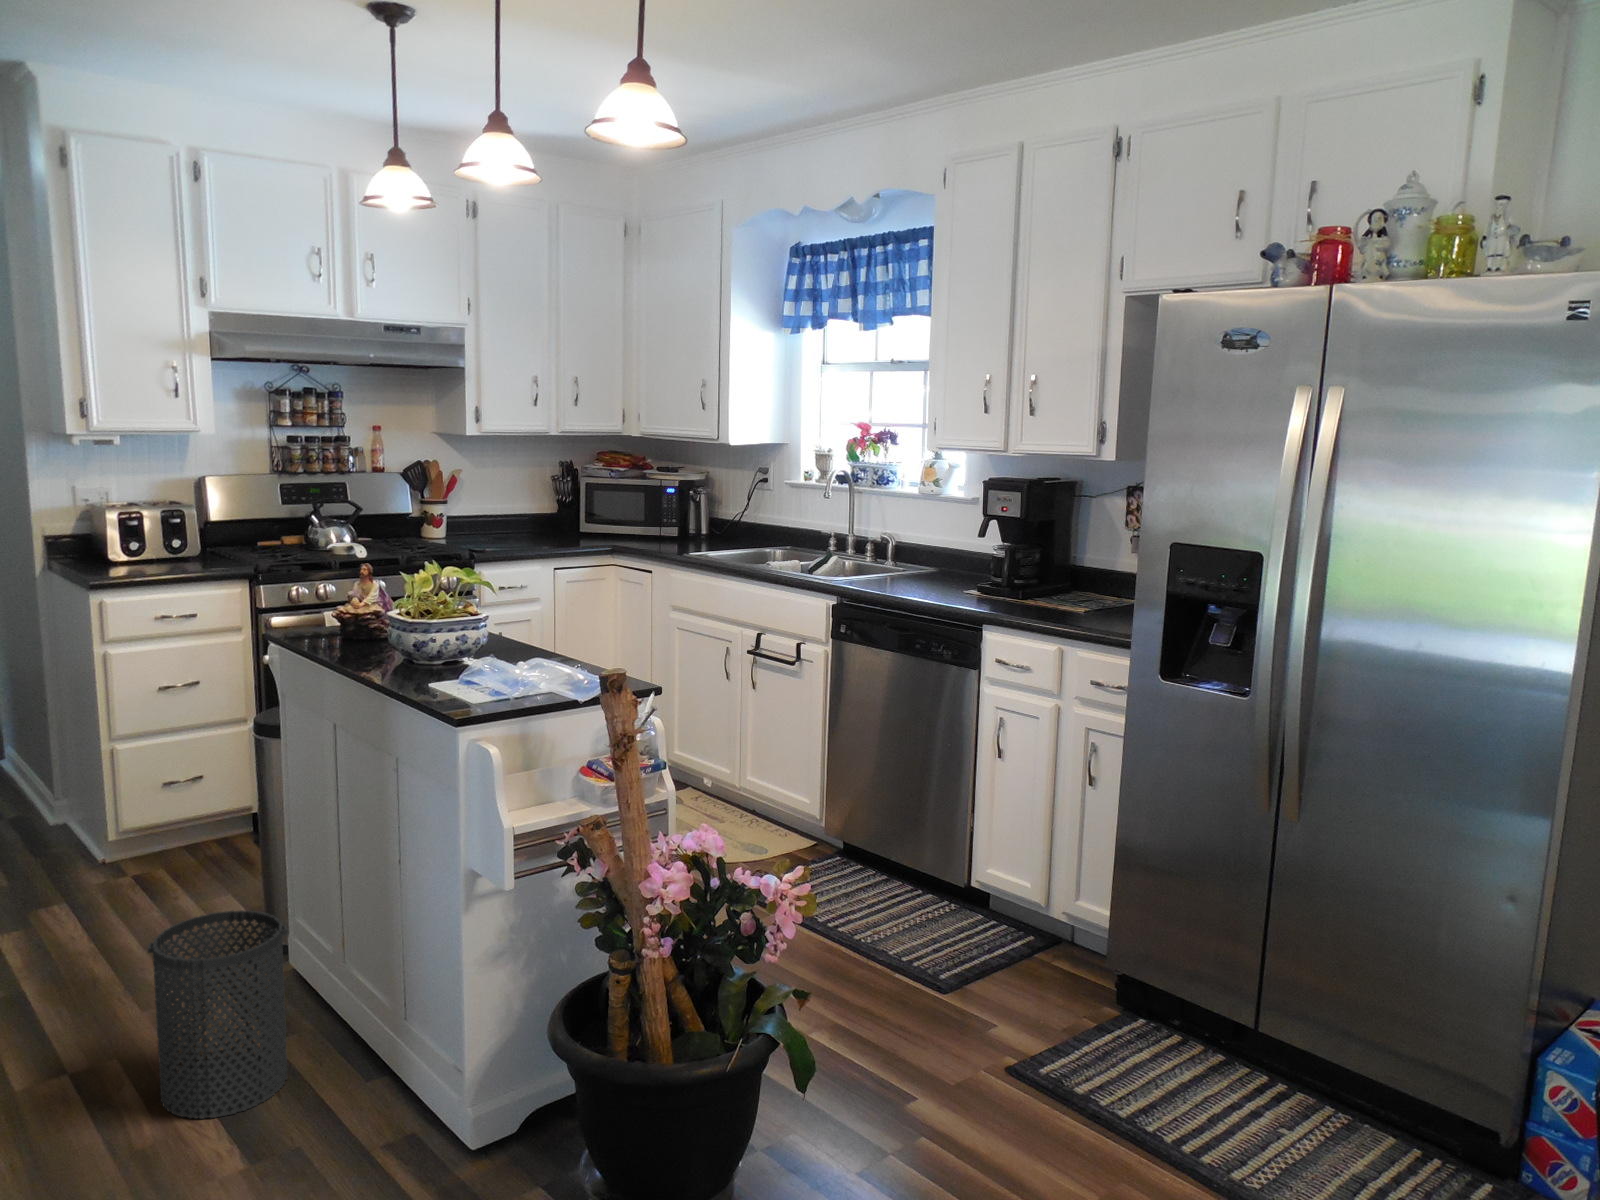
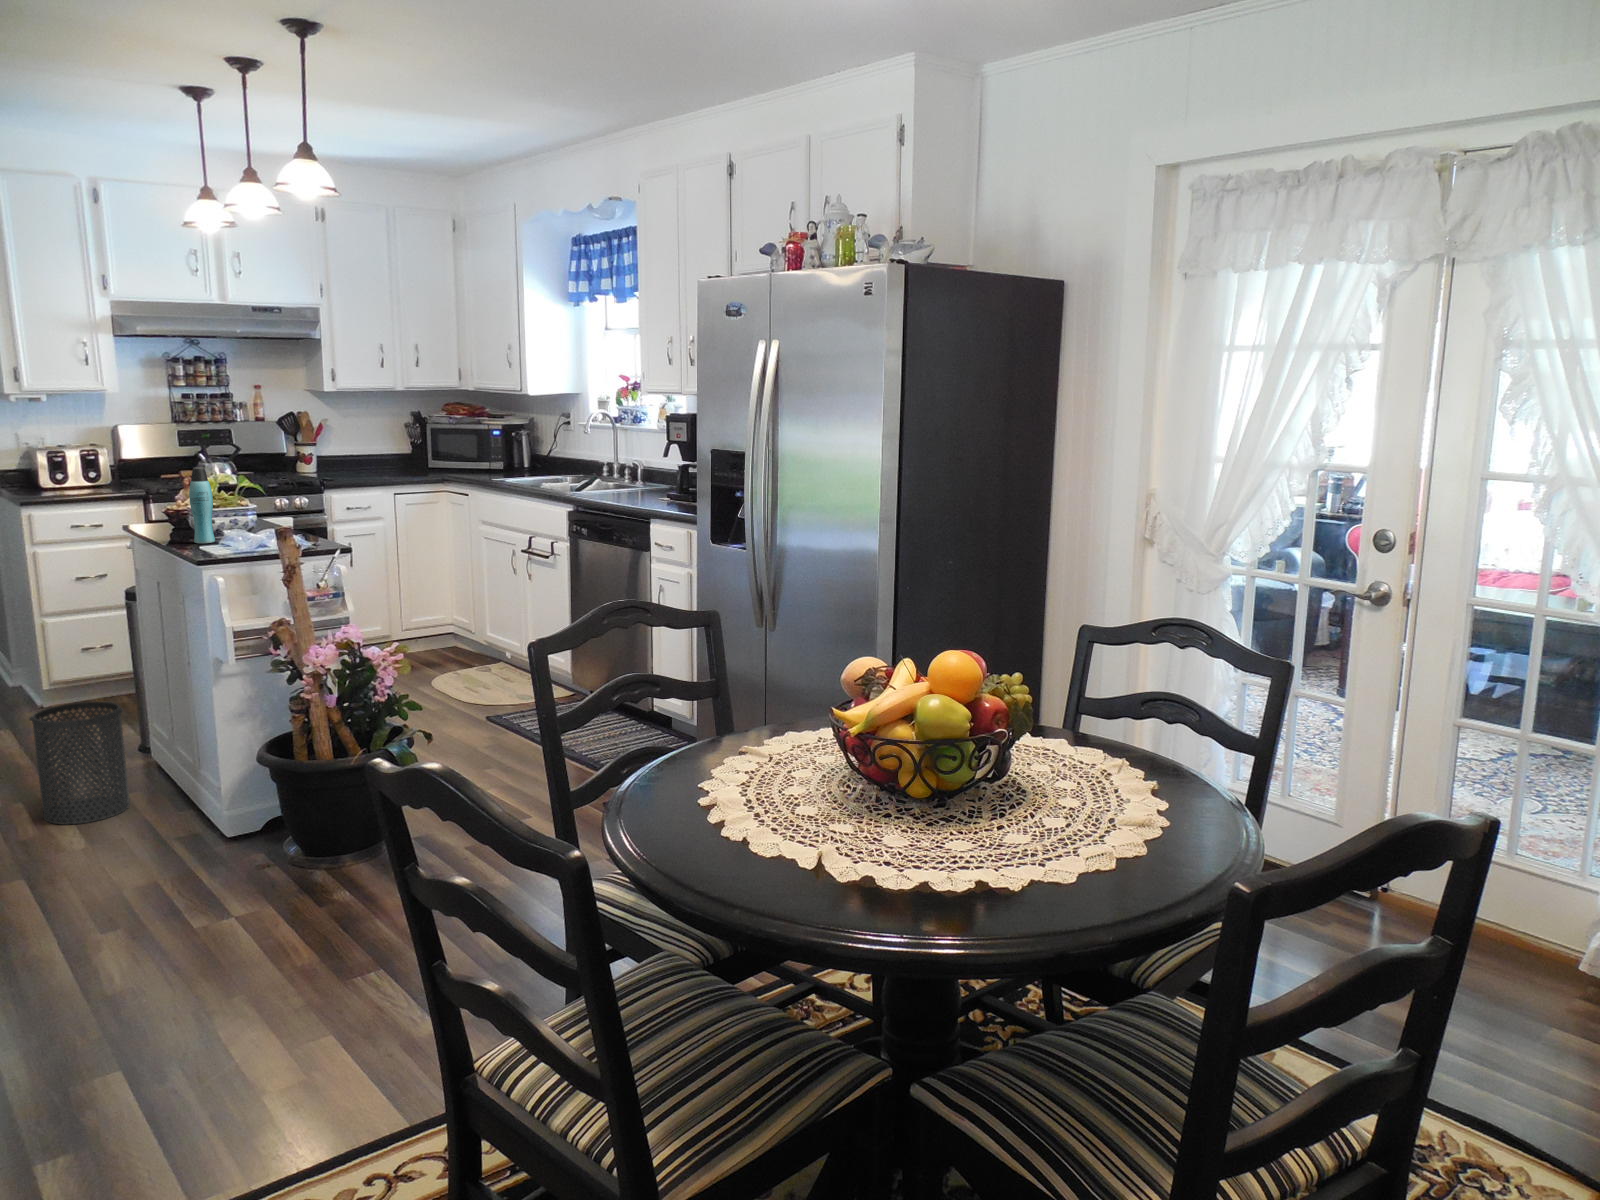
bottle: none [410,559,442,676] -> present [189,467,215,543]

